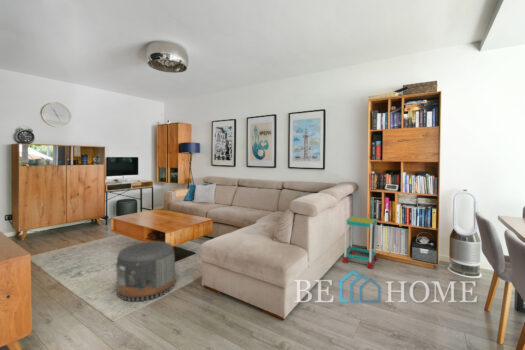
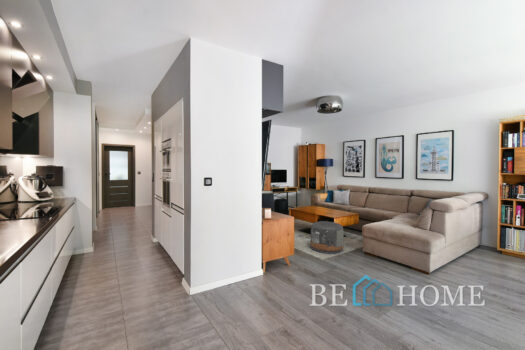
side table: present [342,216,377,268] -> none [472,219,508,261]

